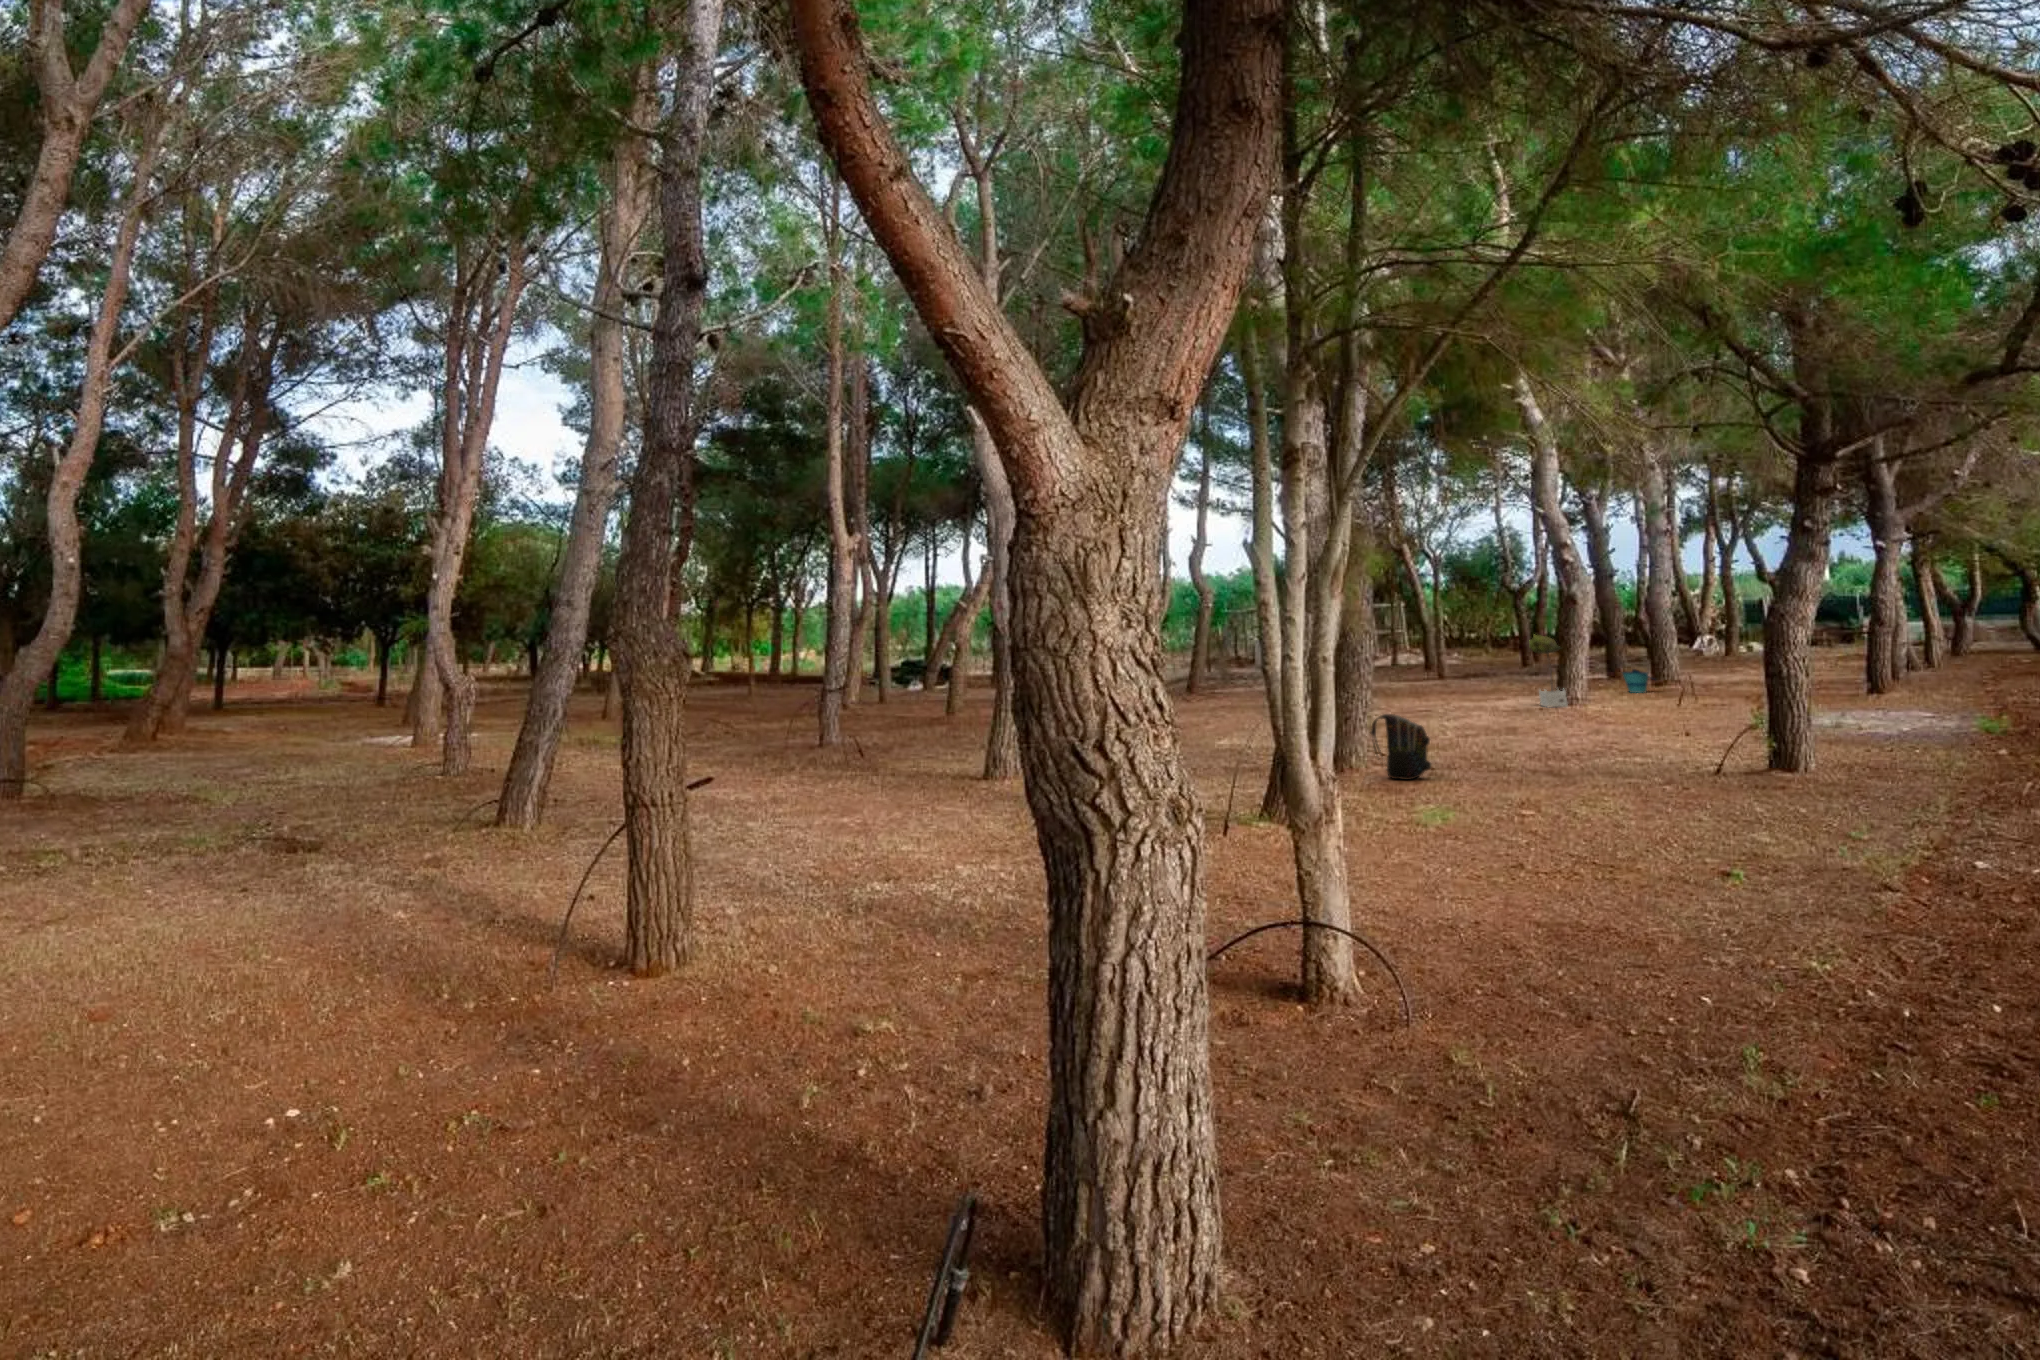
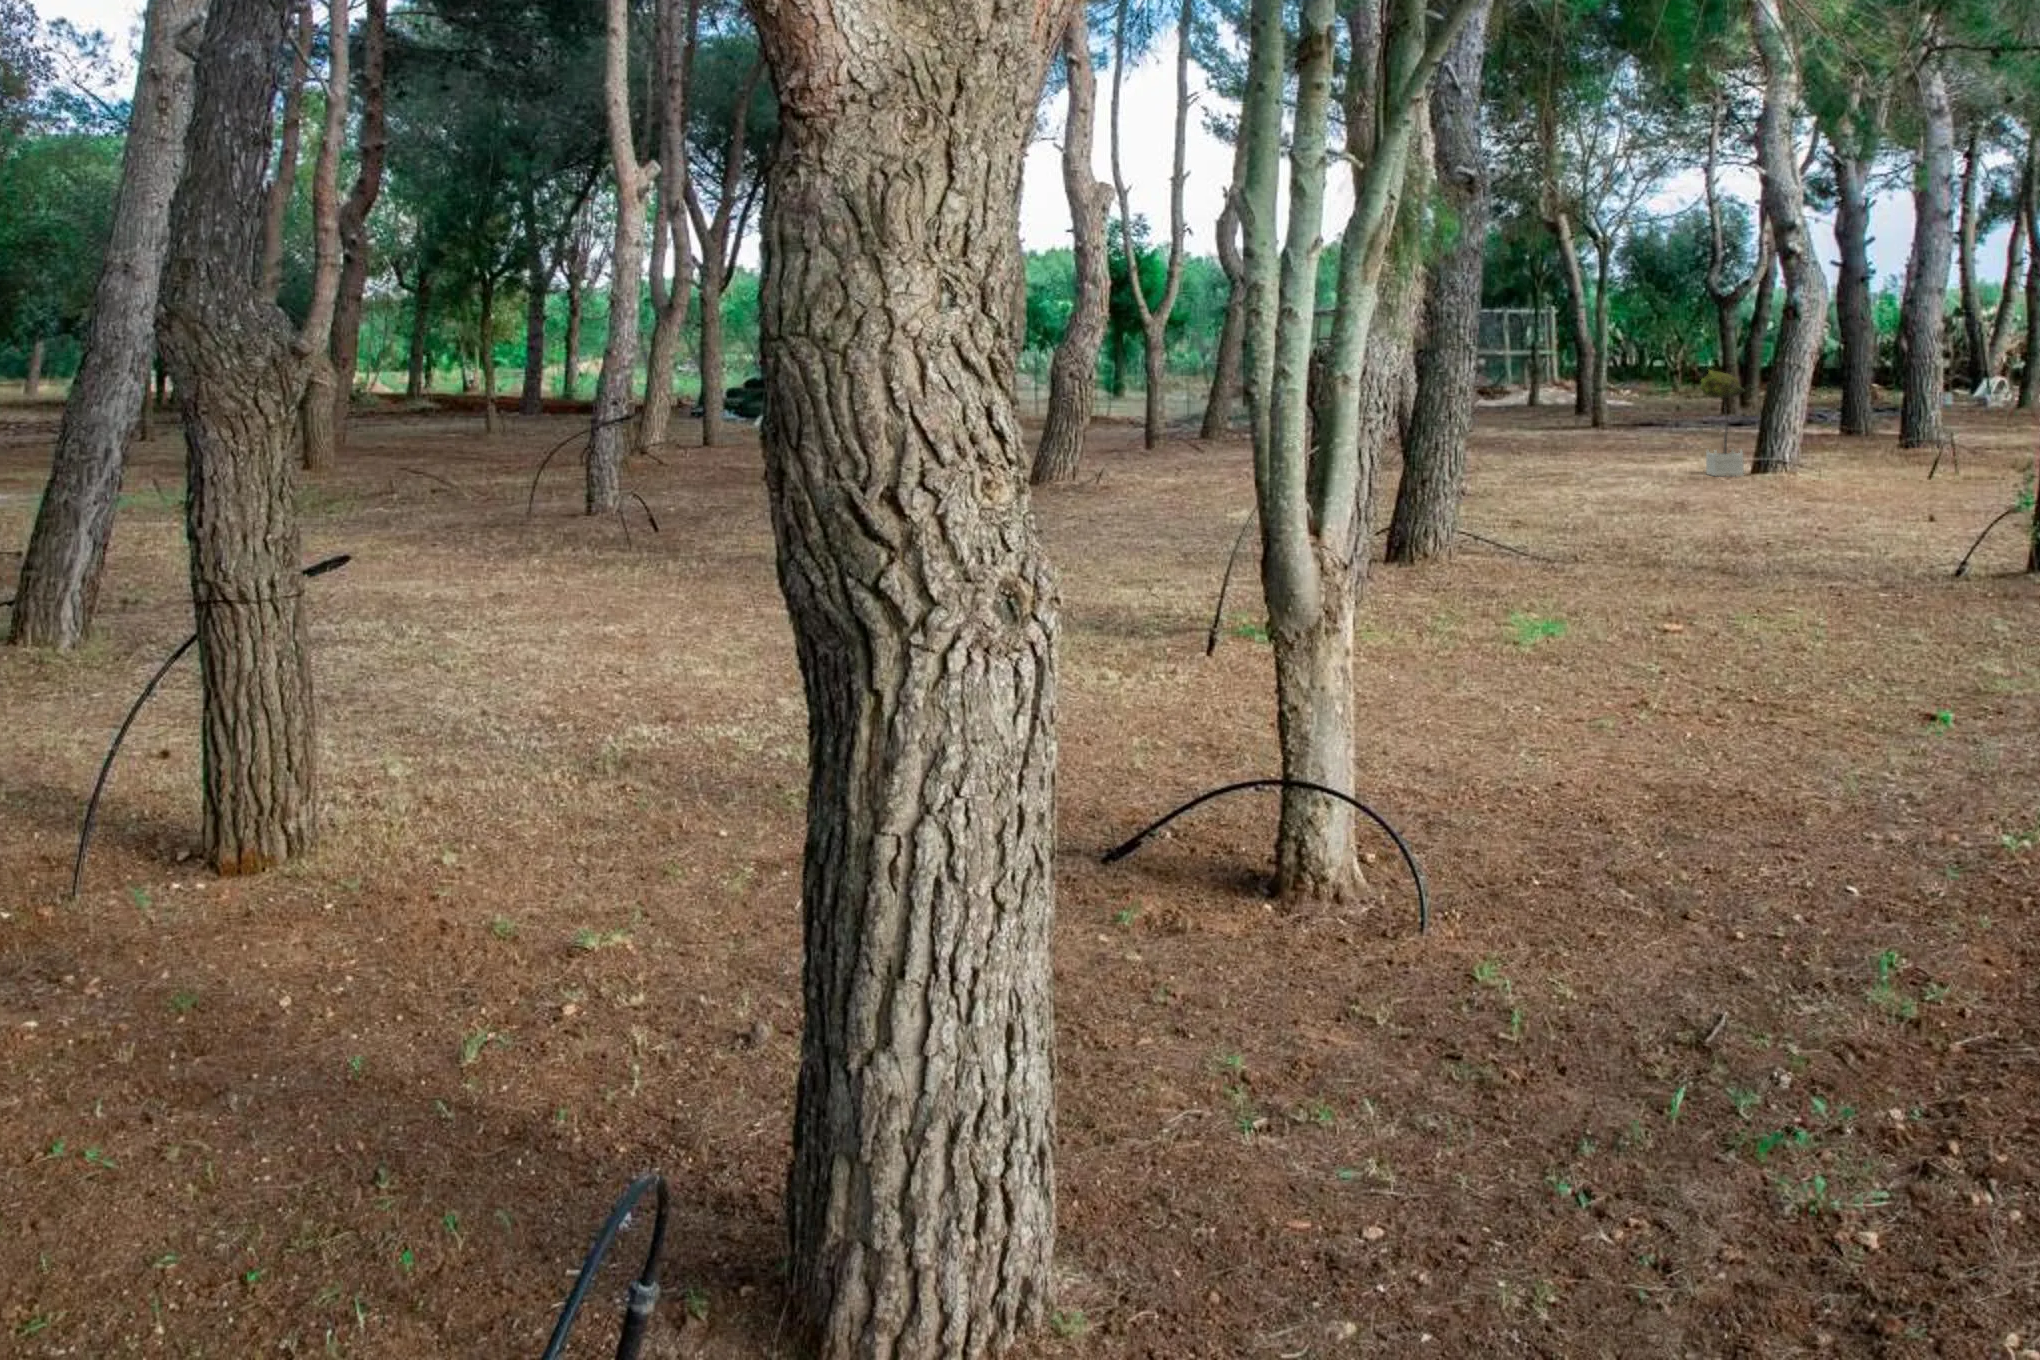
bucket: present [1623,669,1649,693] -> none [1826,424,1873,458]
backpack: present [1371,714,1431,780] -> none [1446,480,1532,576]

